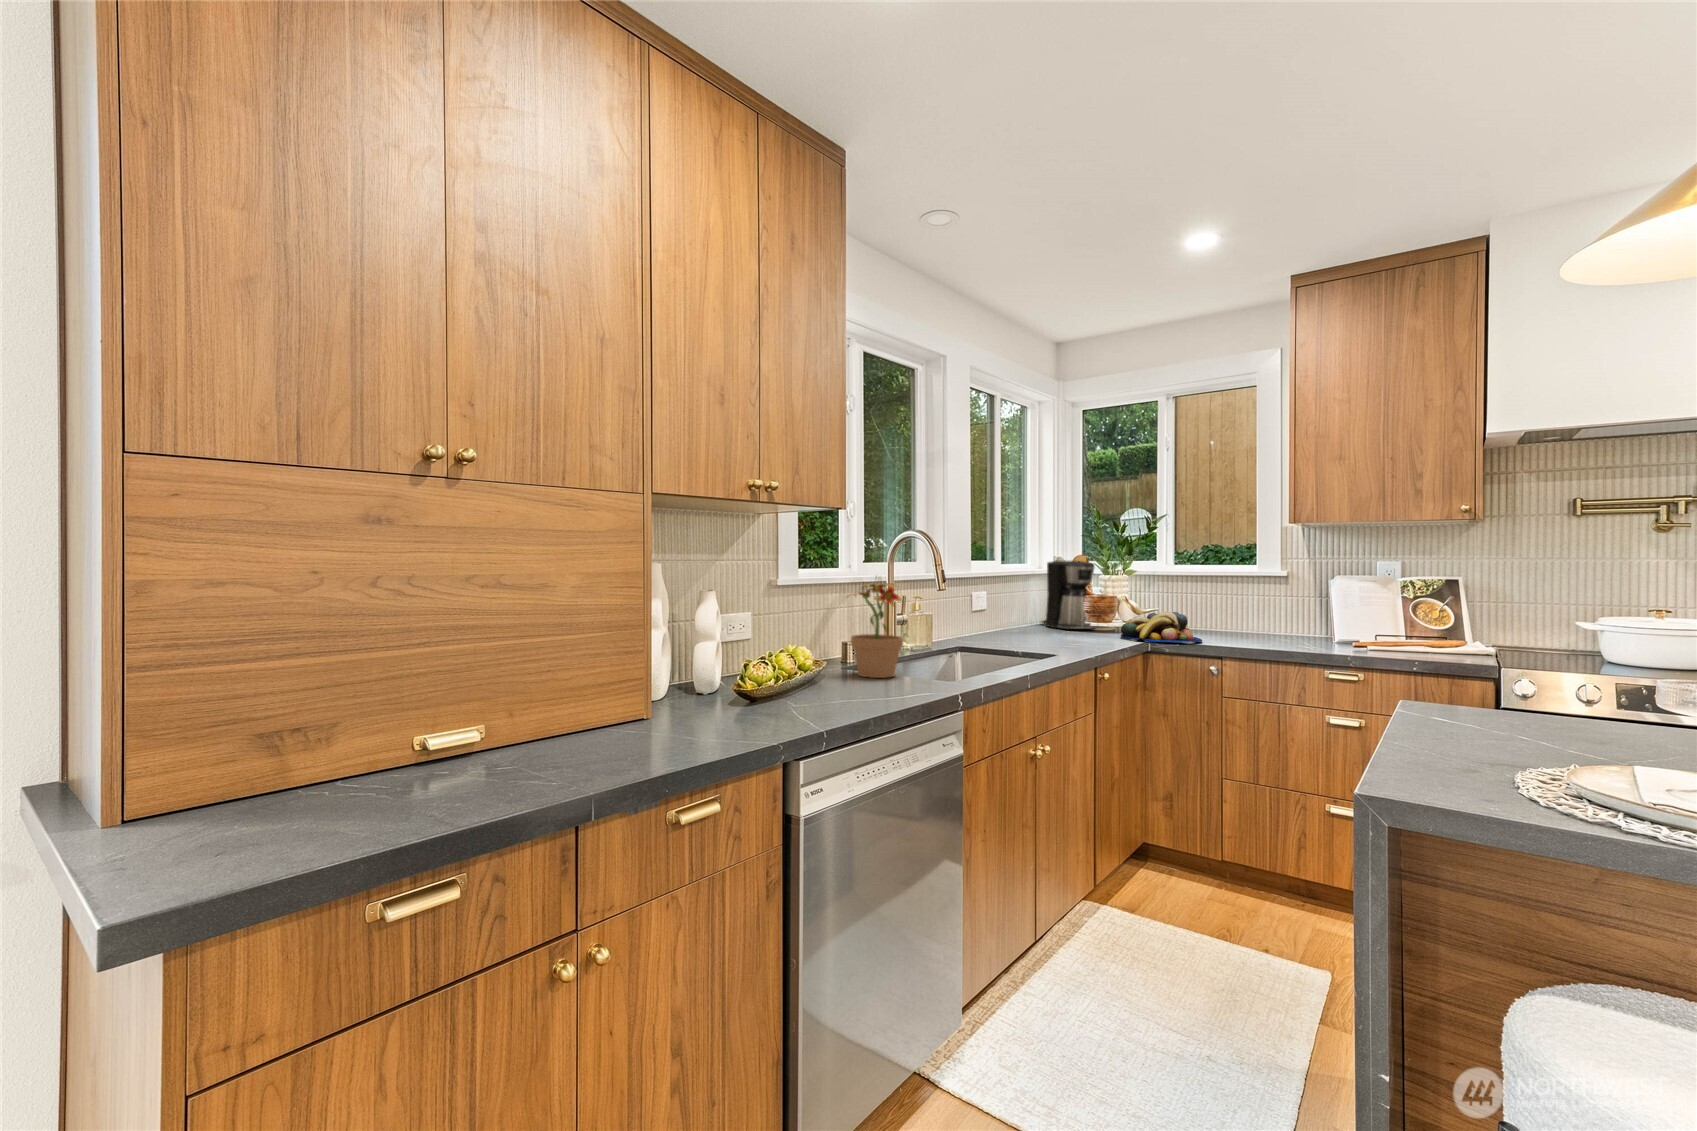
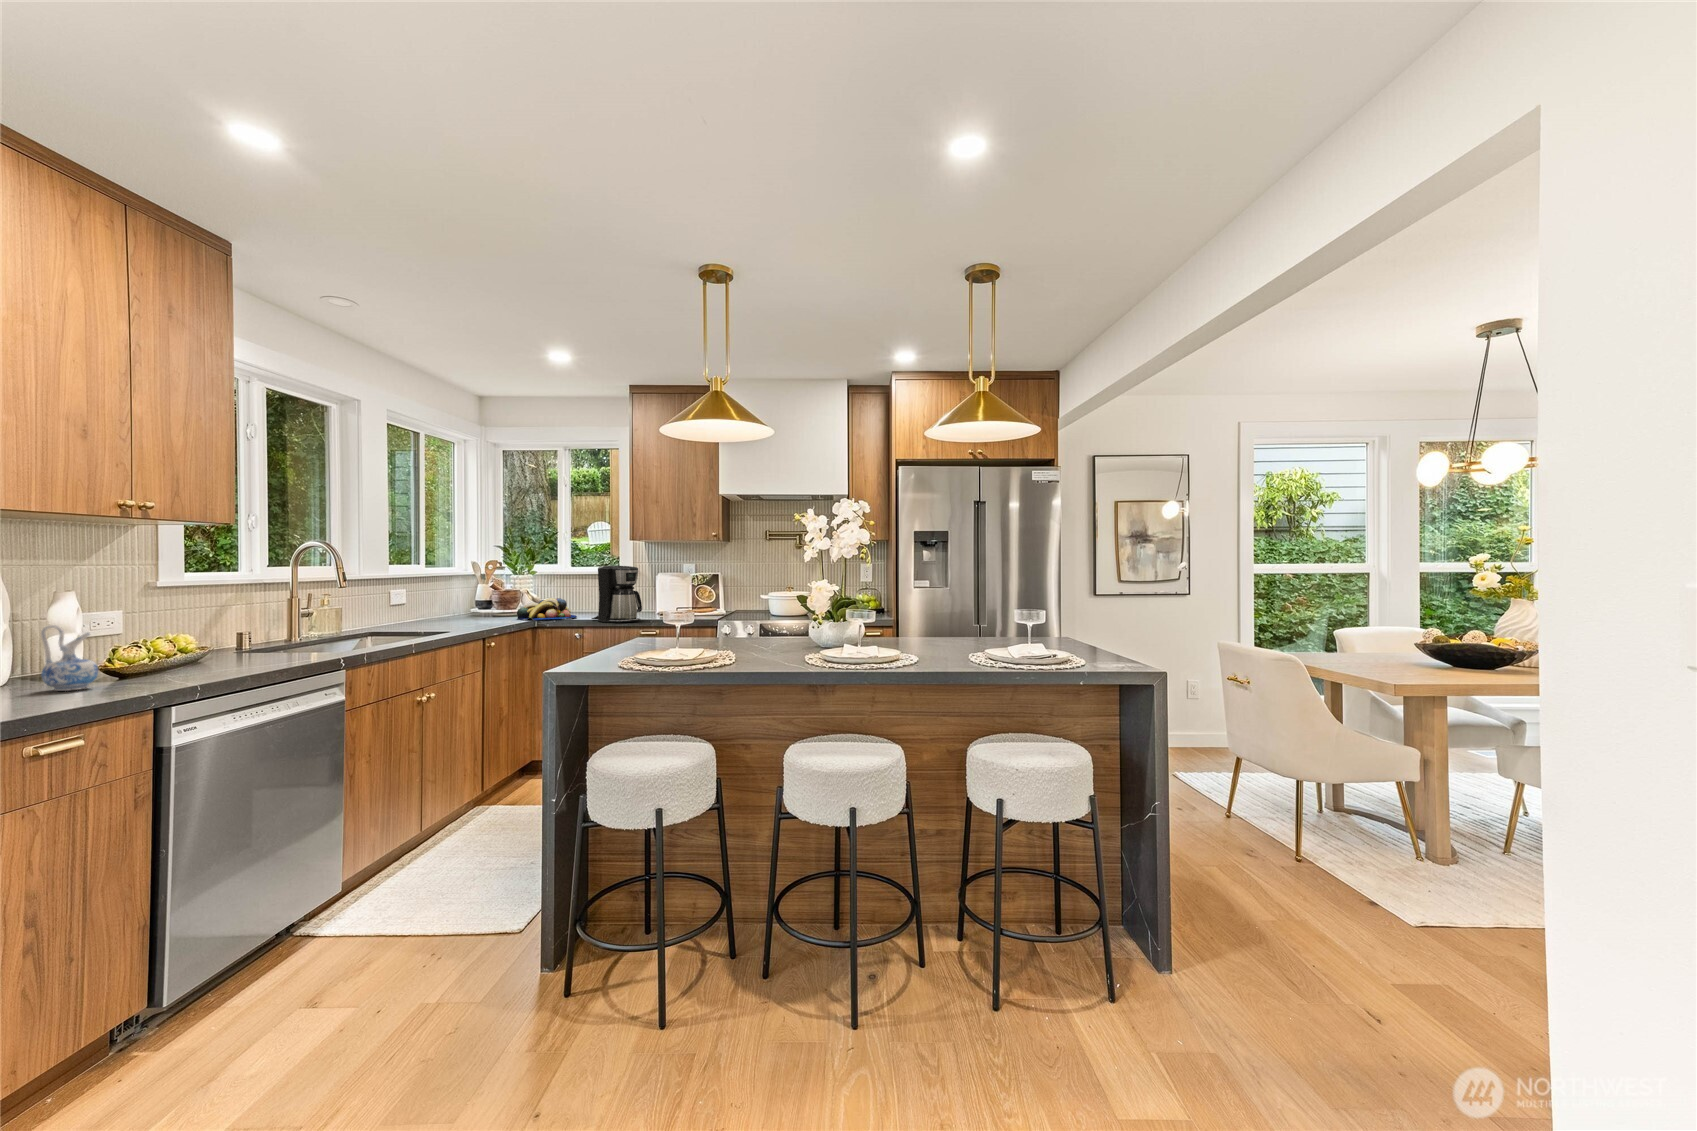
coffee maker: present [1041,561,1095,629] -> present [592,566,642,623]
potted plant: present [851,583,903,678] -> none [234,575,294,656]
ceramic pitcher: none [681,636,730,720] -> present [41,625,98,691]

